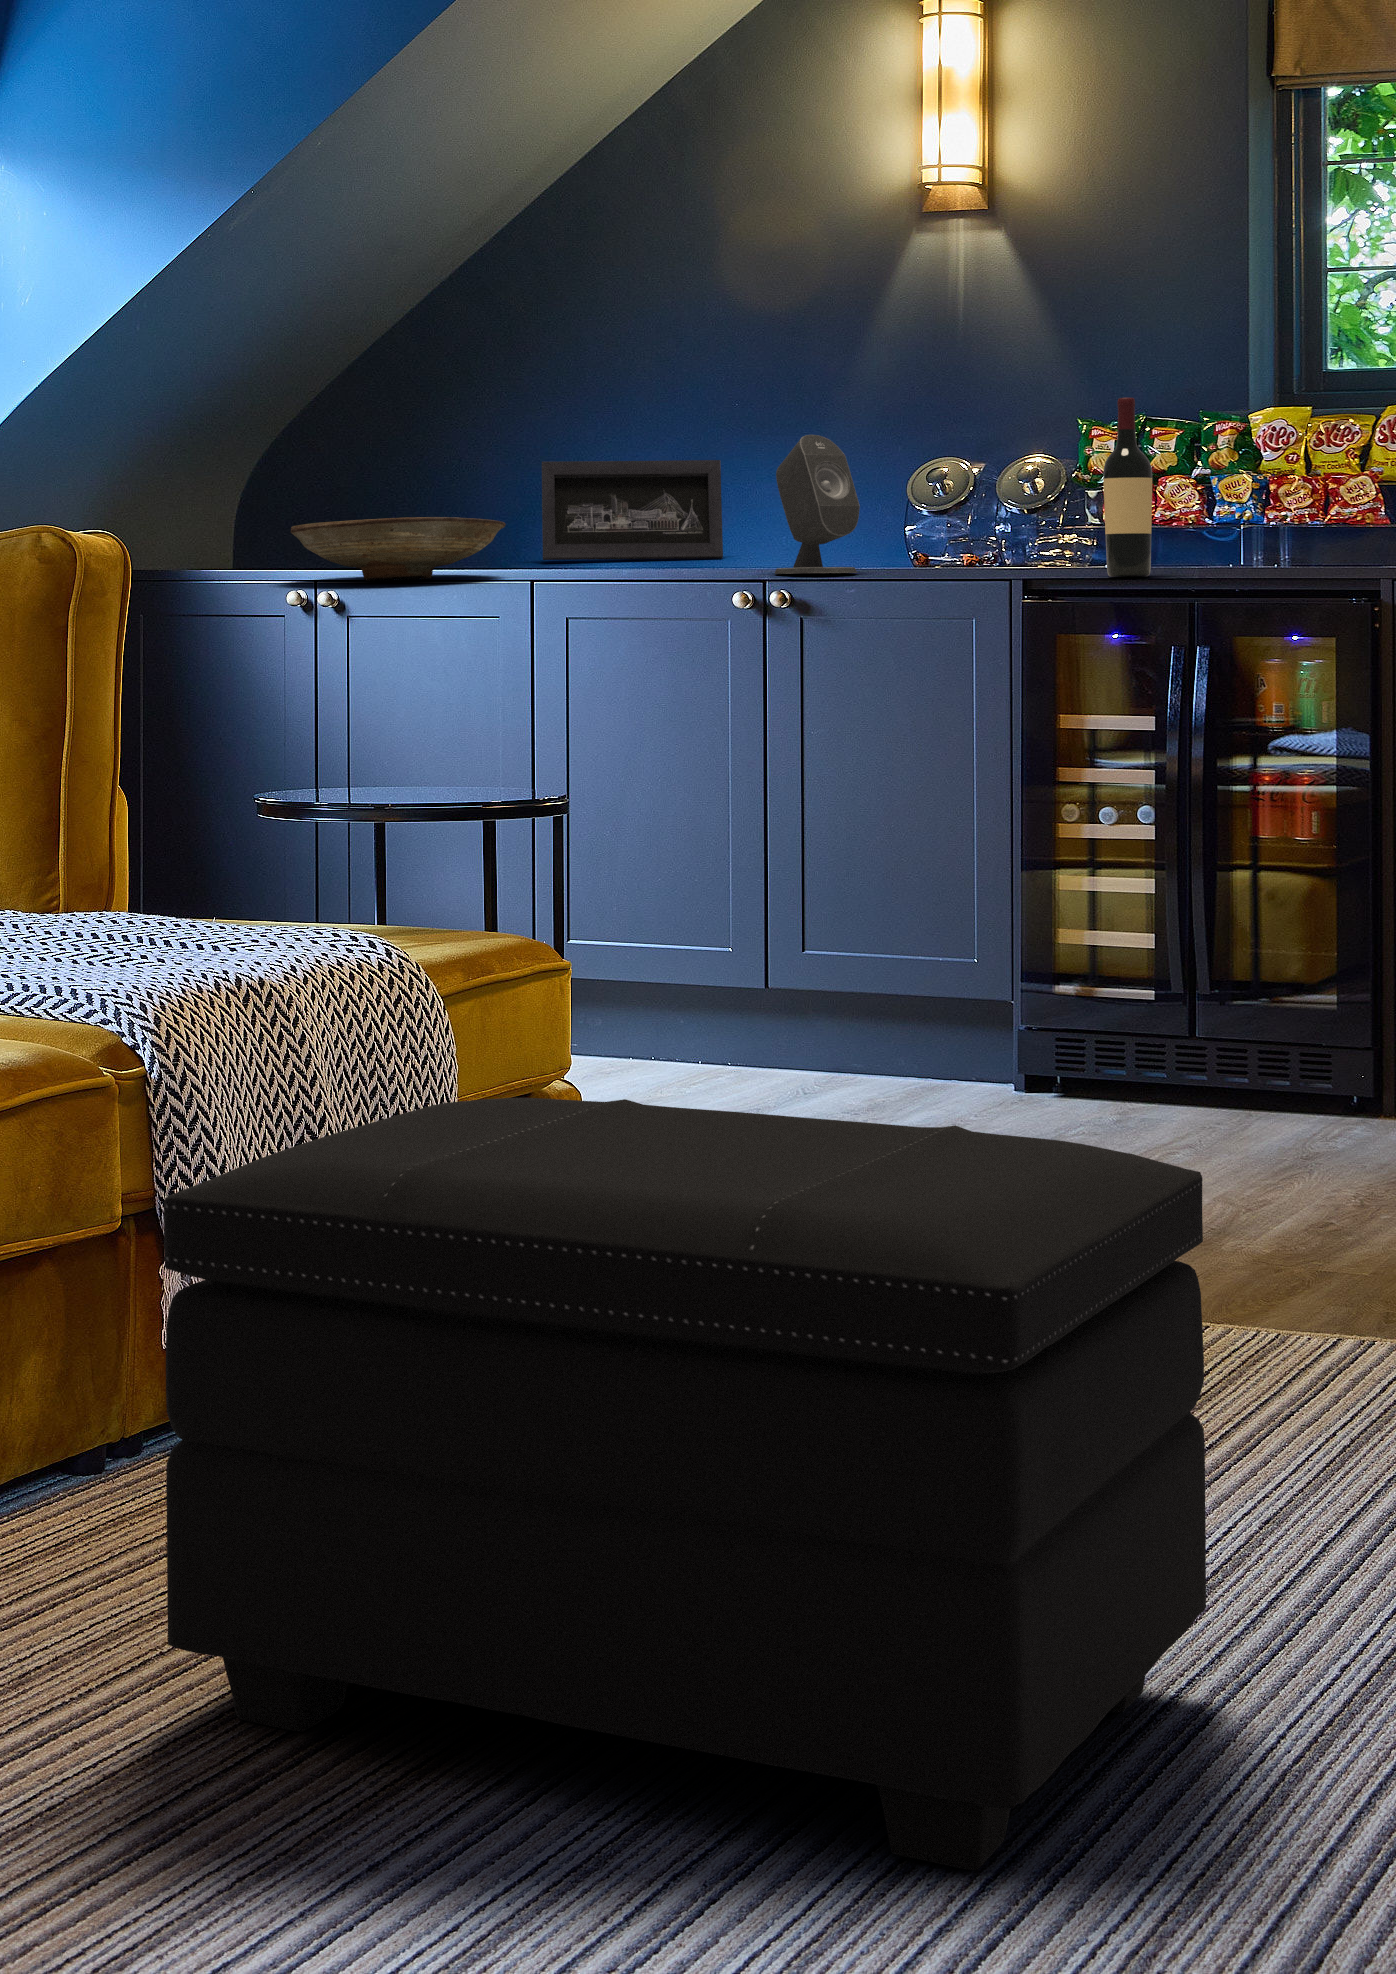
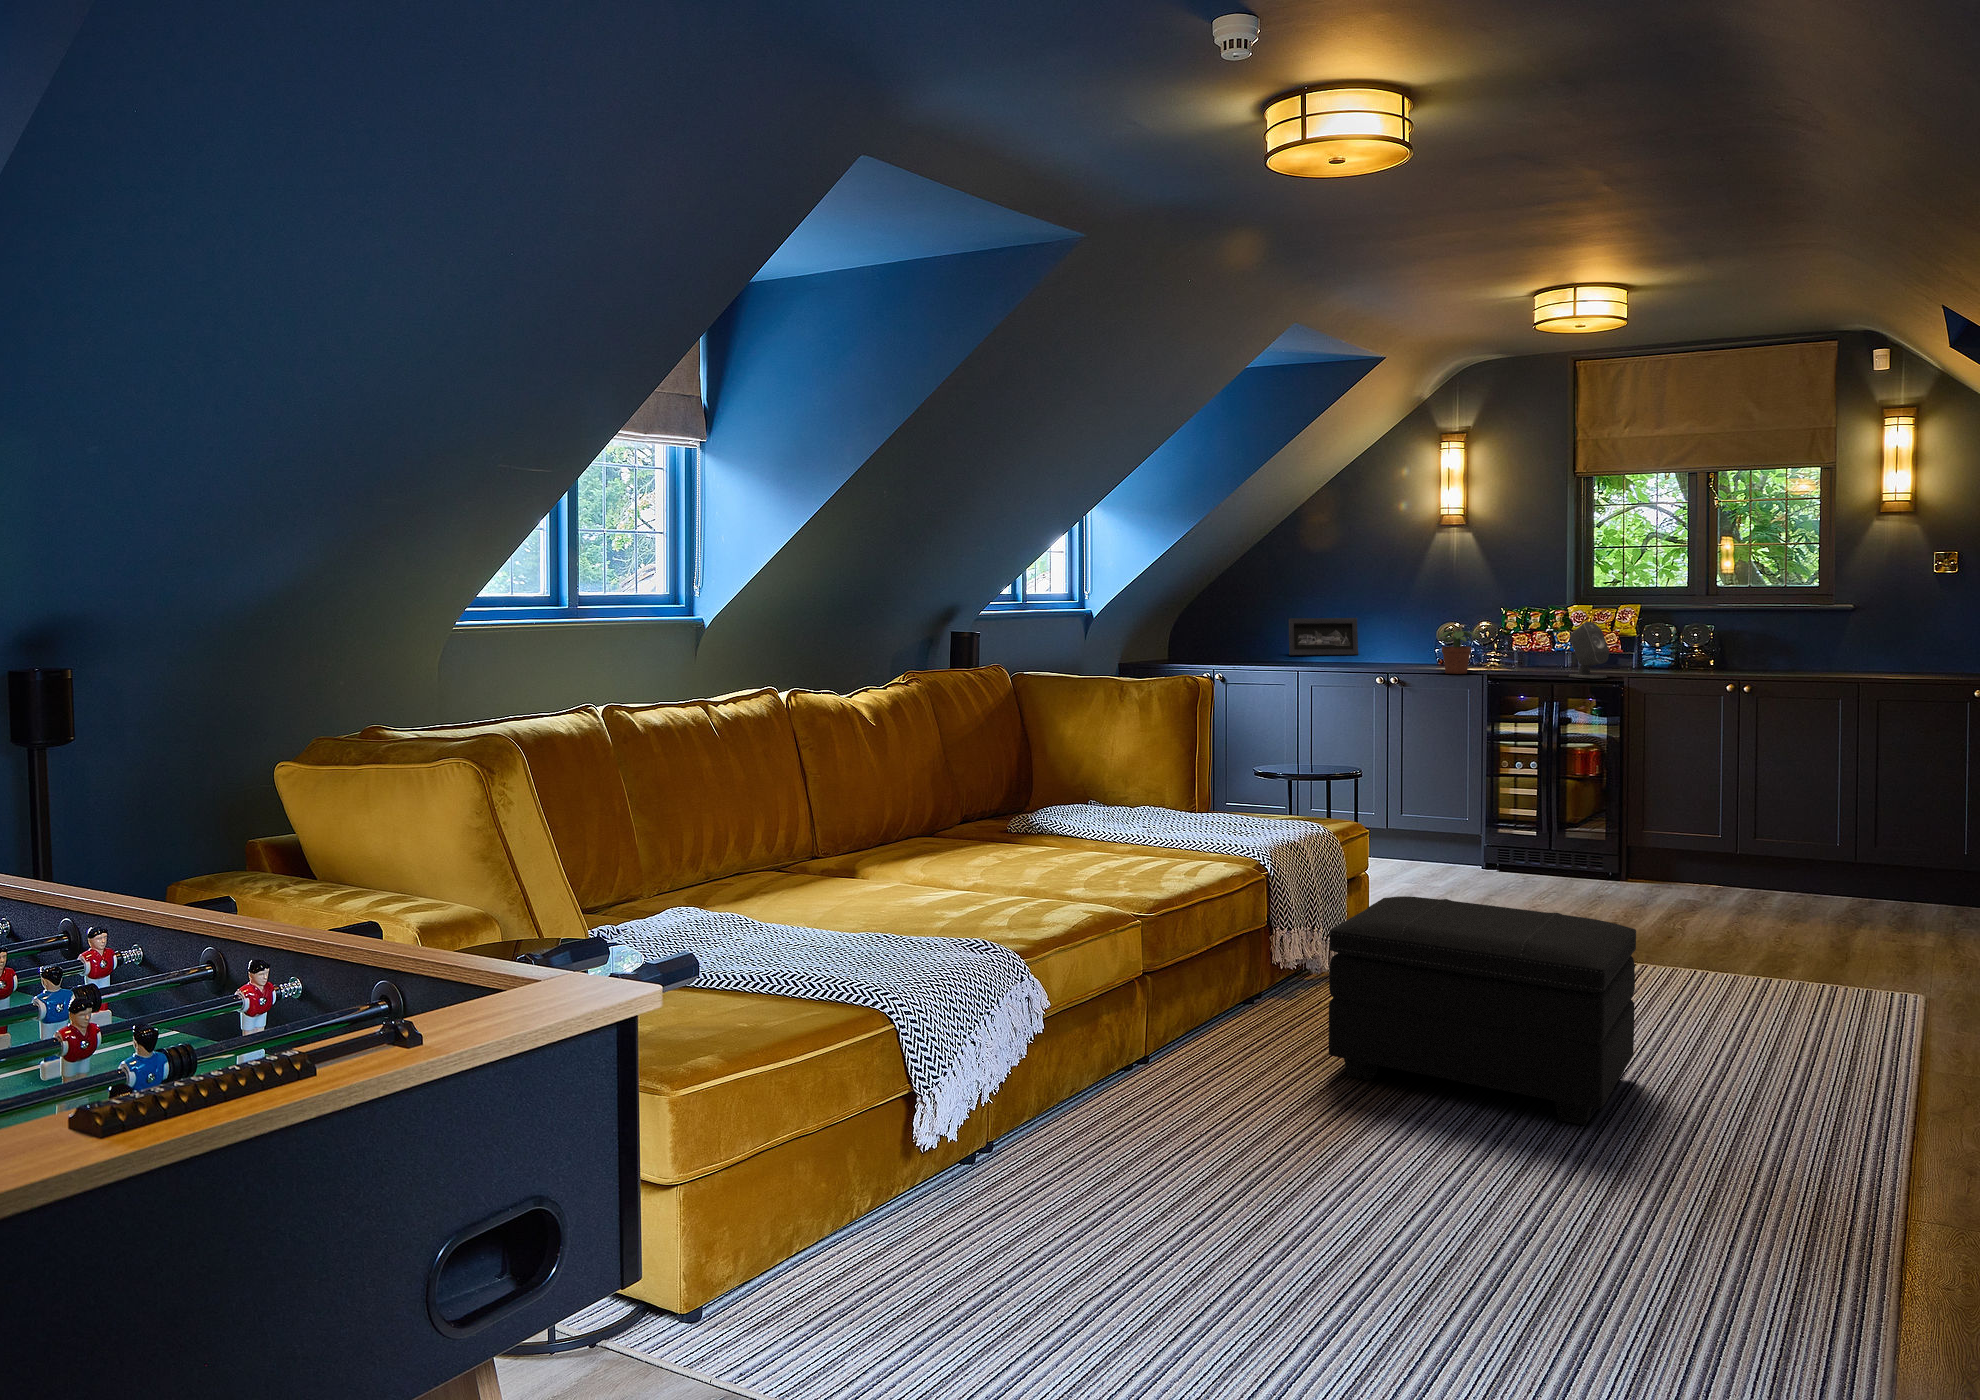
wine bottle: present [1103,398,1152,577] -> none [1521,611,1540,676]
speaker: present [774,435,860,574] -> present [1569,622,1609,678]
potted plant: none [891,461,999,577] -> present [1439,631,1479,674]
decorative bowl: present [291,517,506,581] -> none [1206,647,1286,668]

